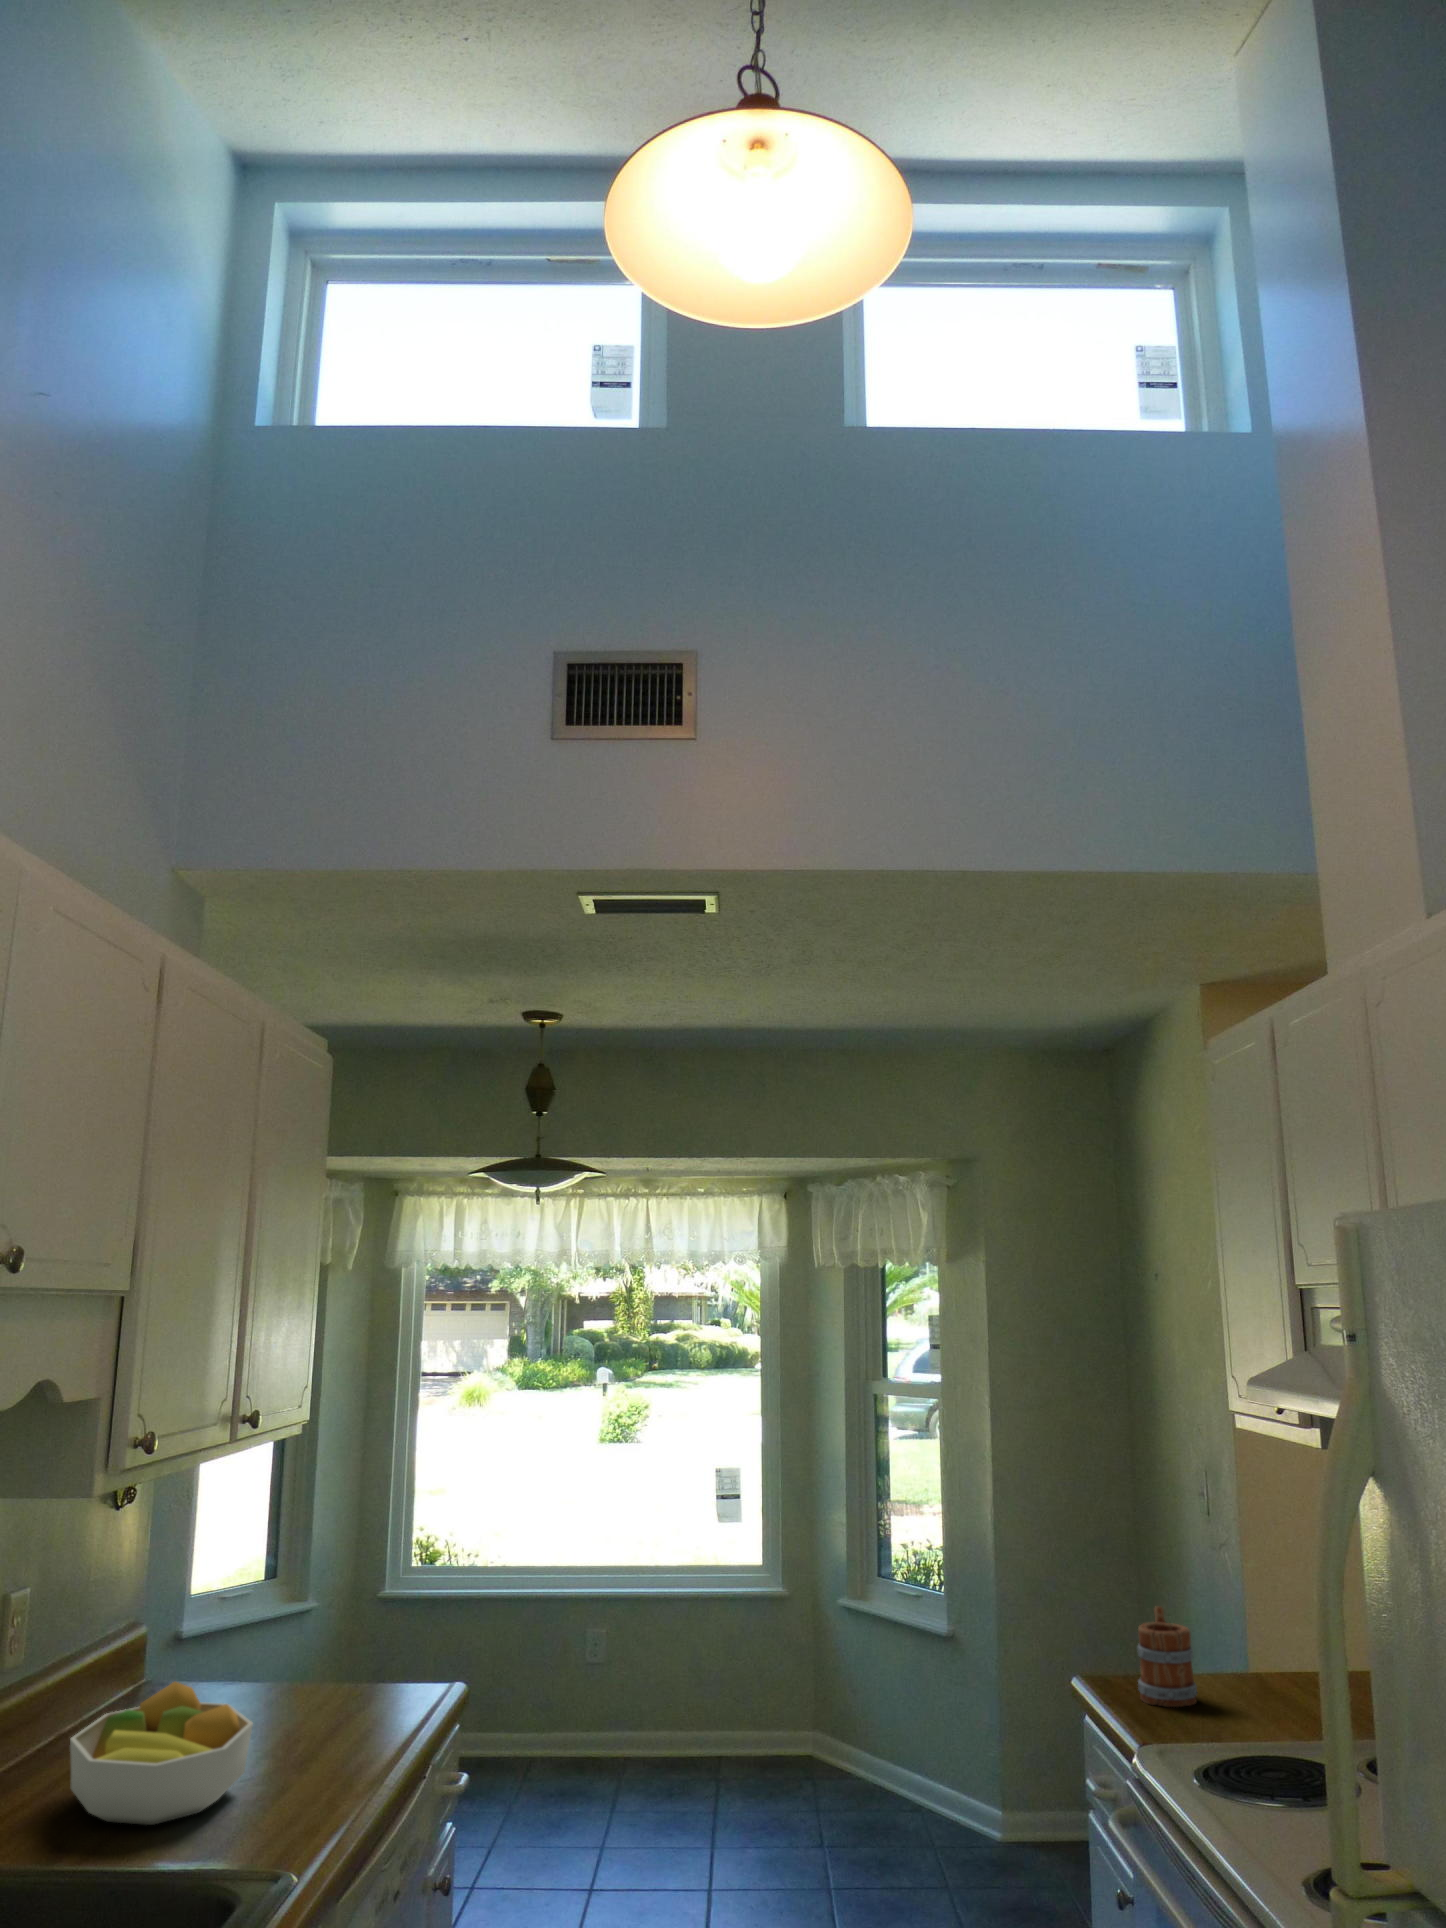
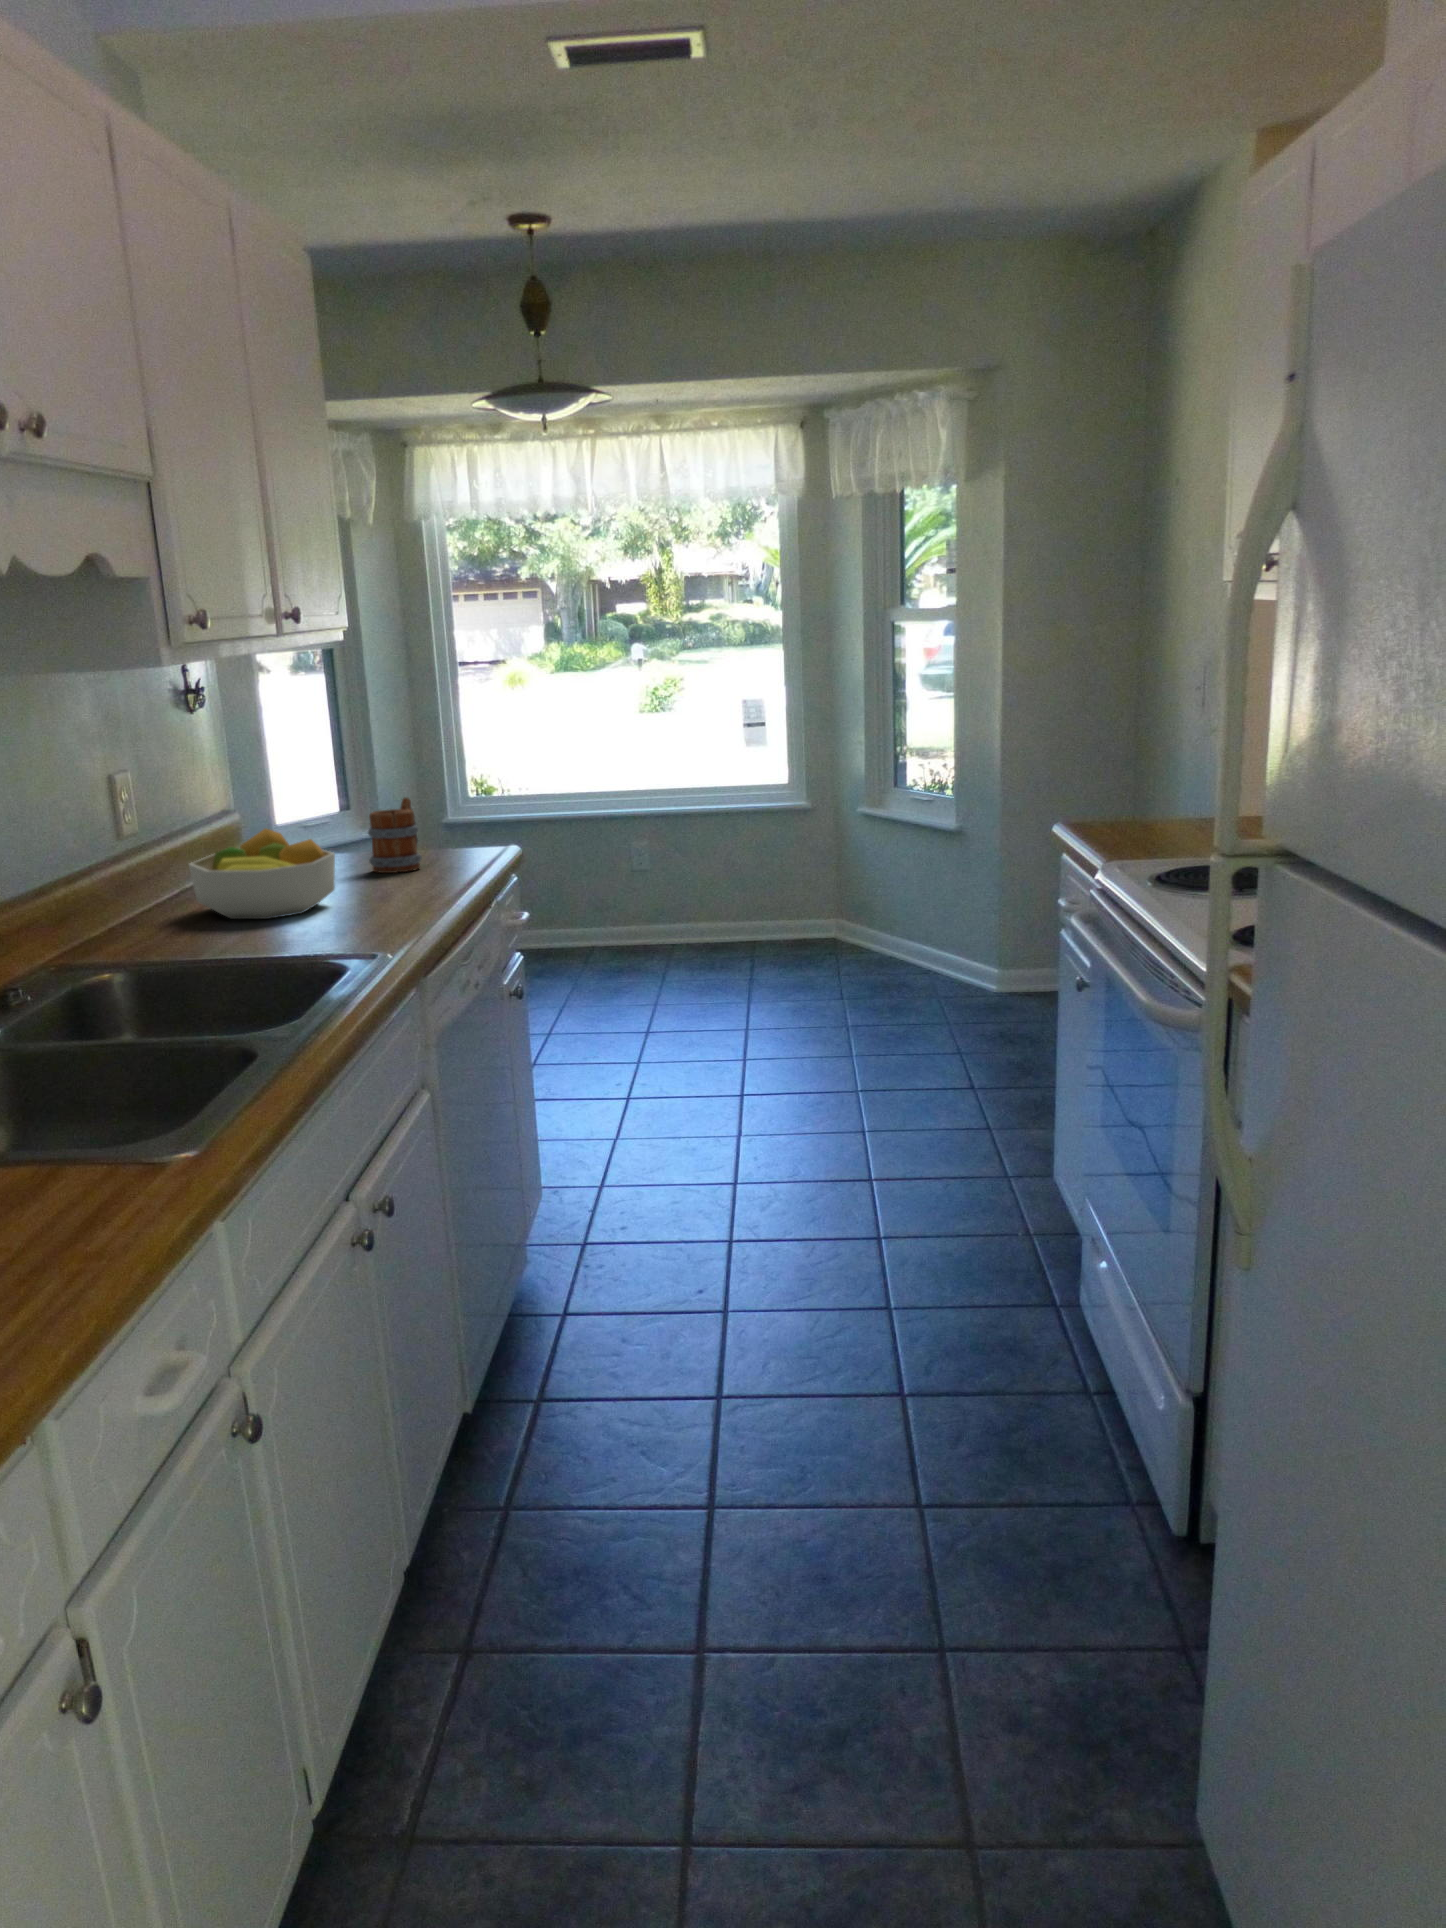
mug: present [1137,1606,1197,1707] -> present [368,797,422,873]

